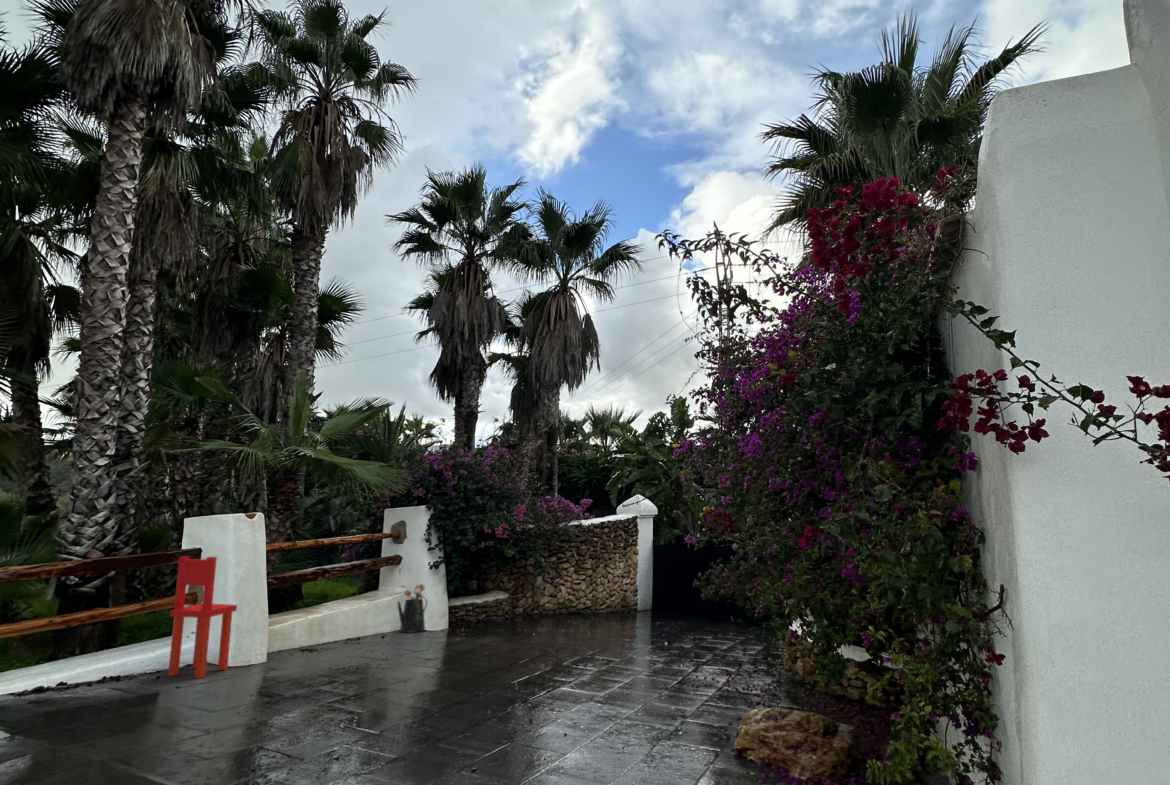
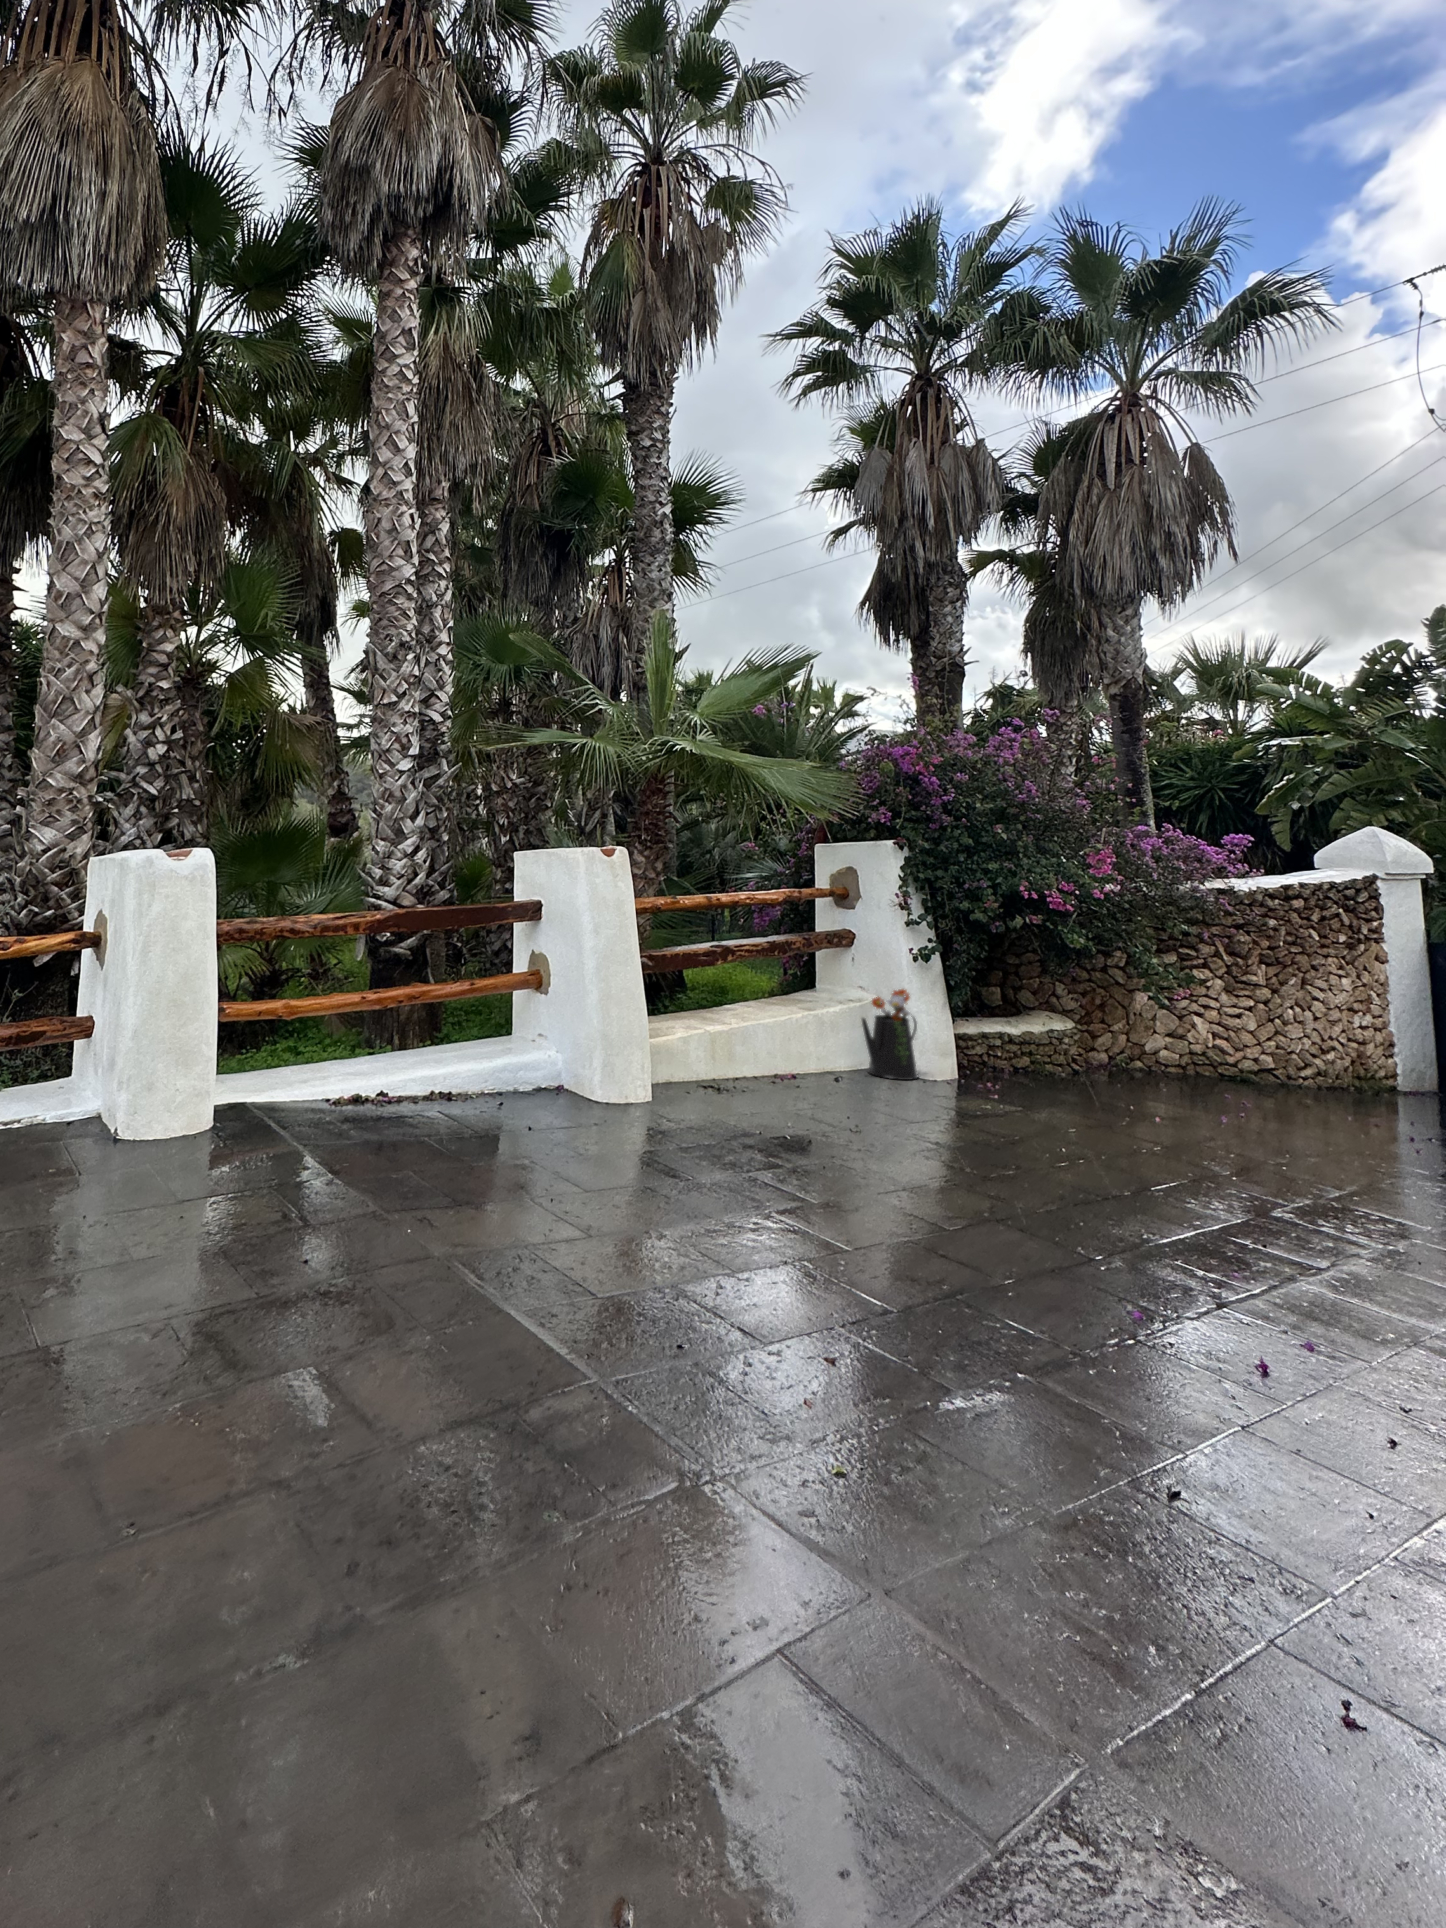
chair: present [168,556,237,678] -> none [508,916,601,1116]

